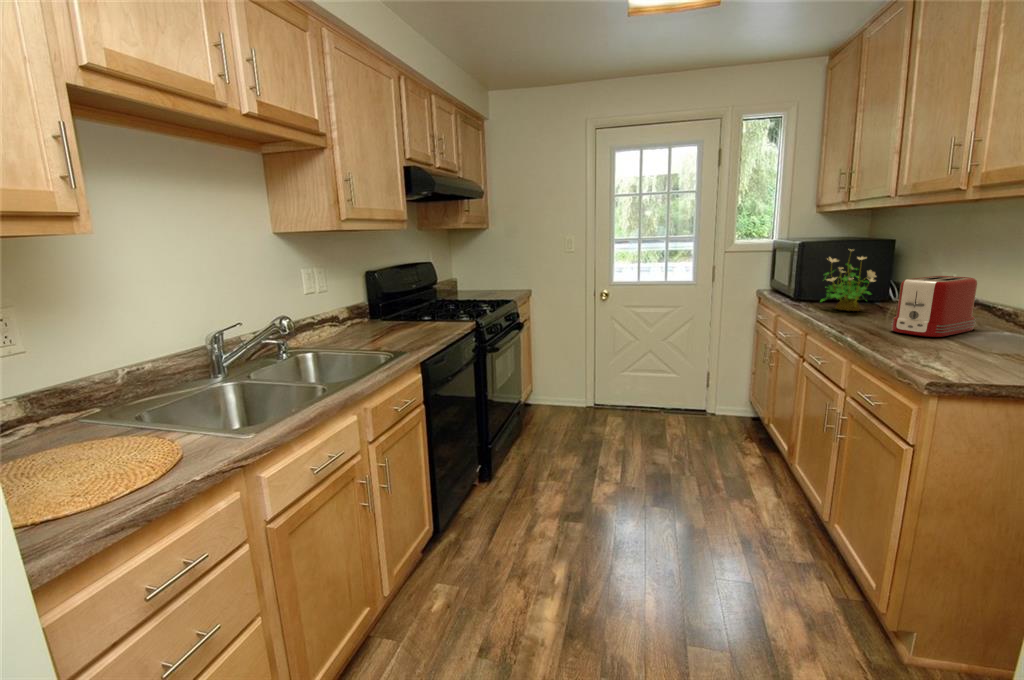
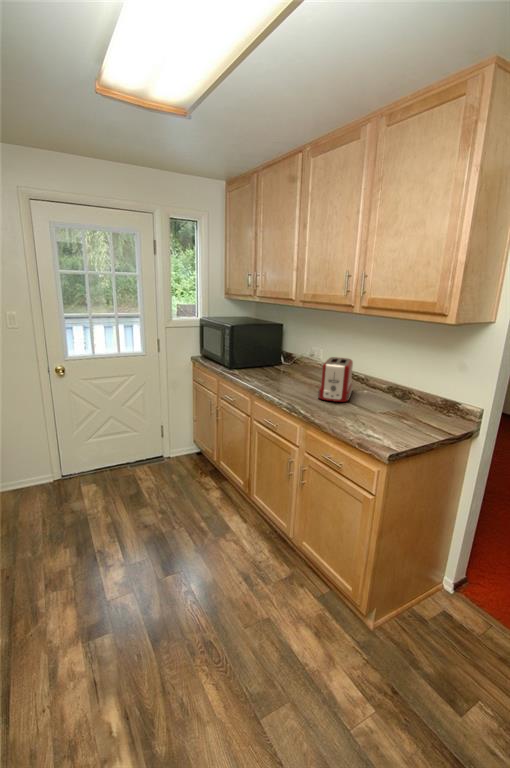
potted plant: present [821,249,876,311] -> none [253,336,290,380]

